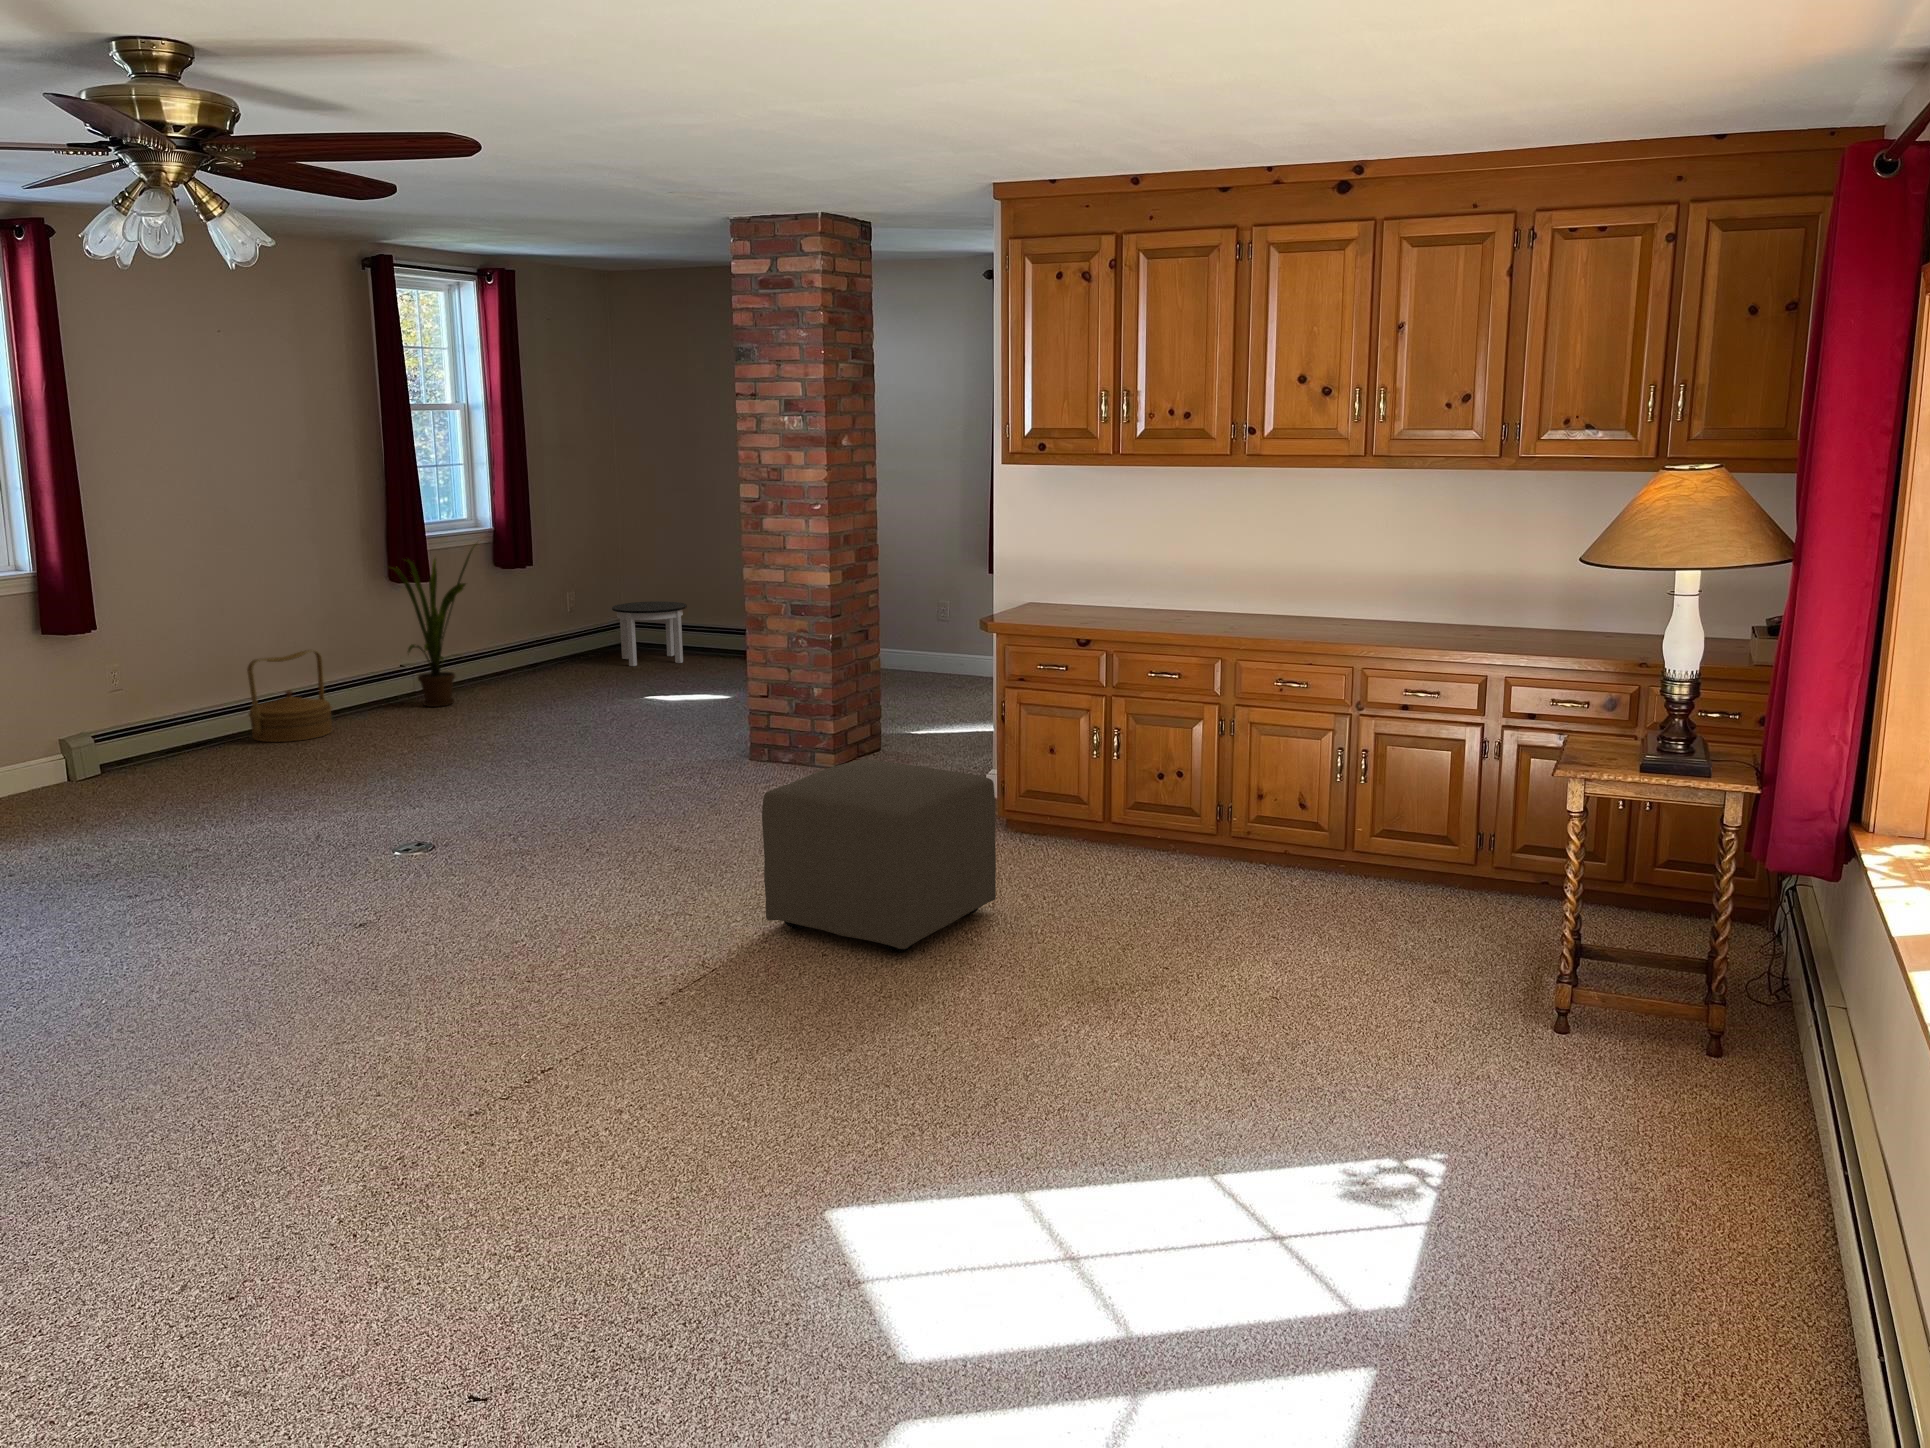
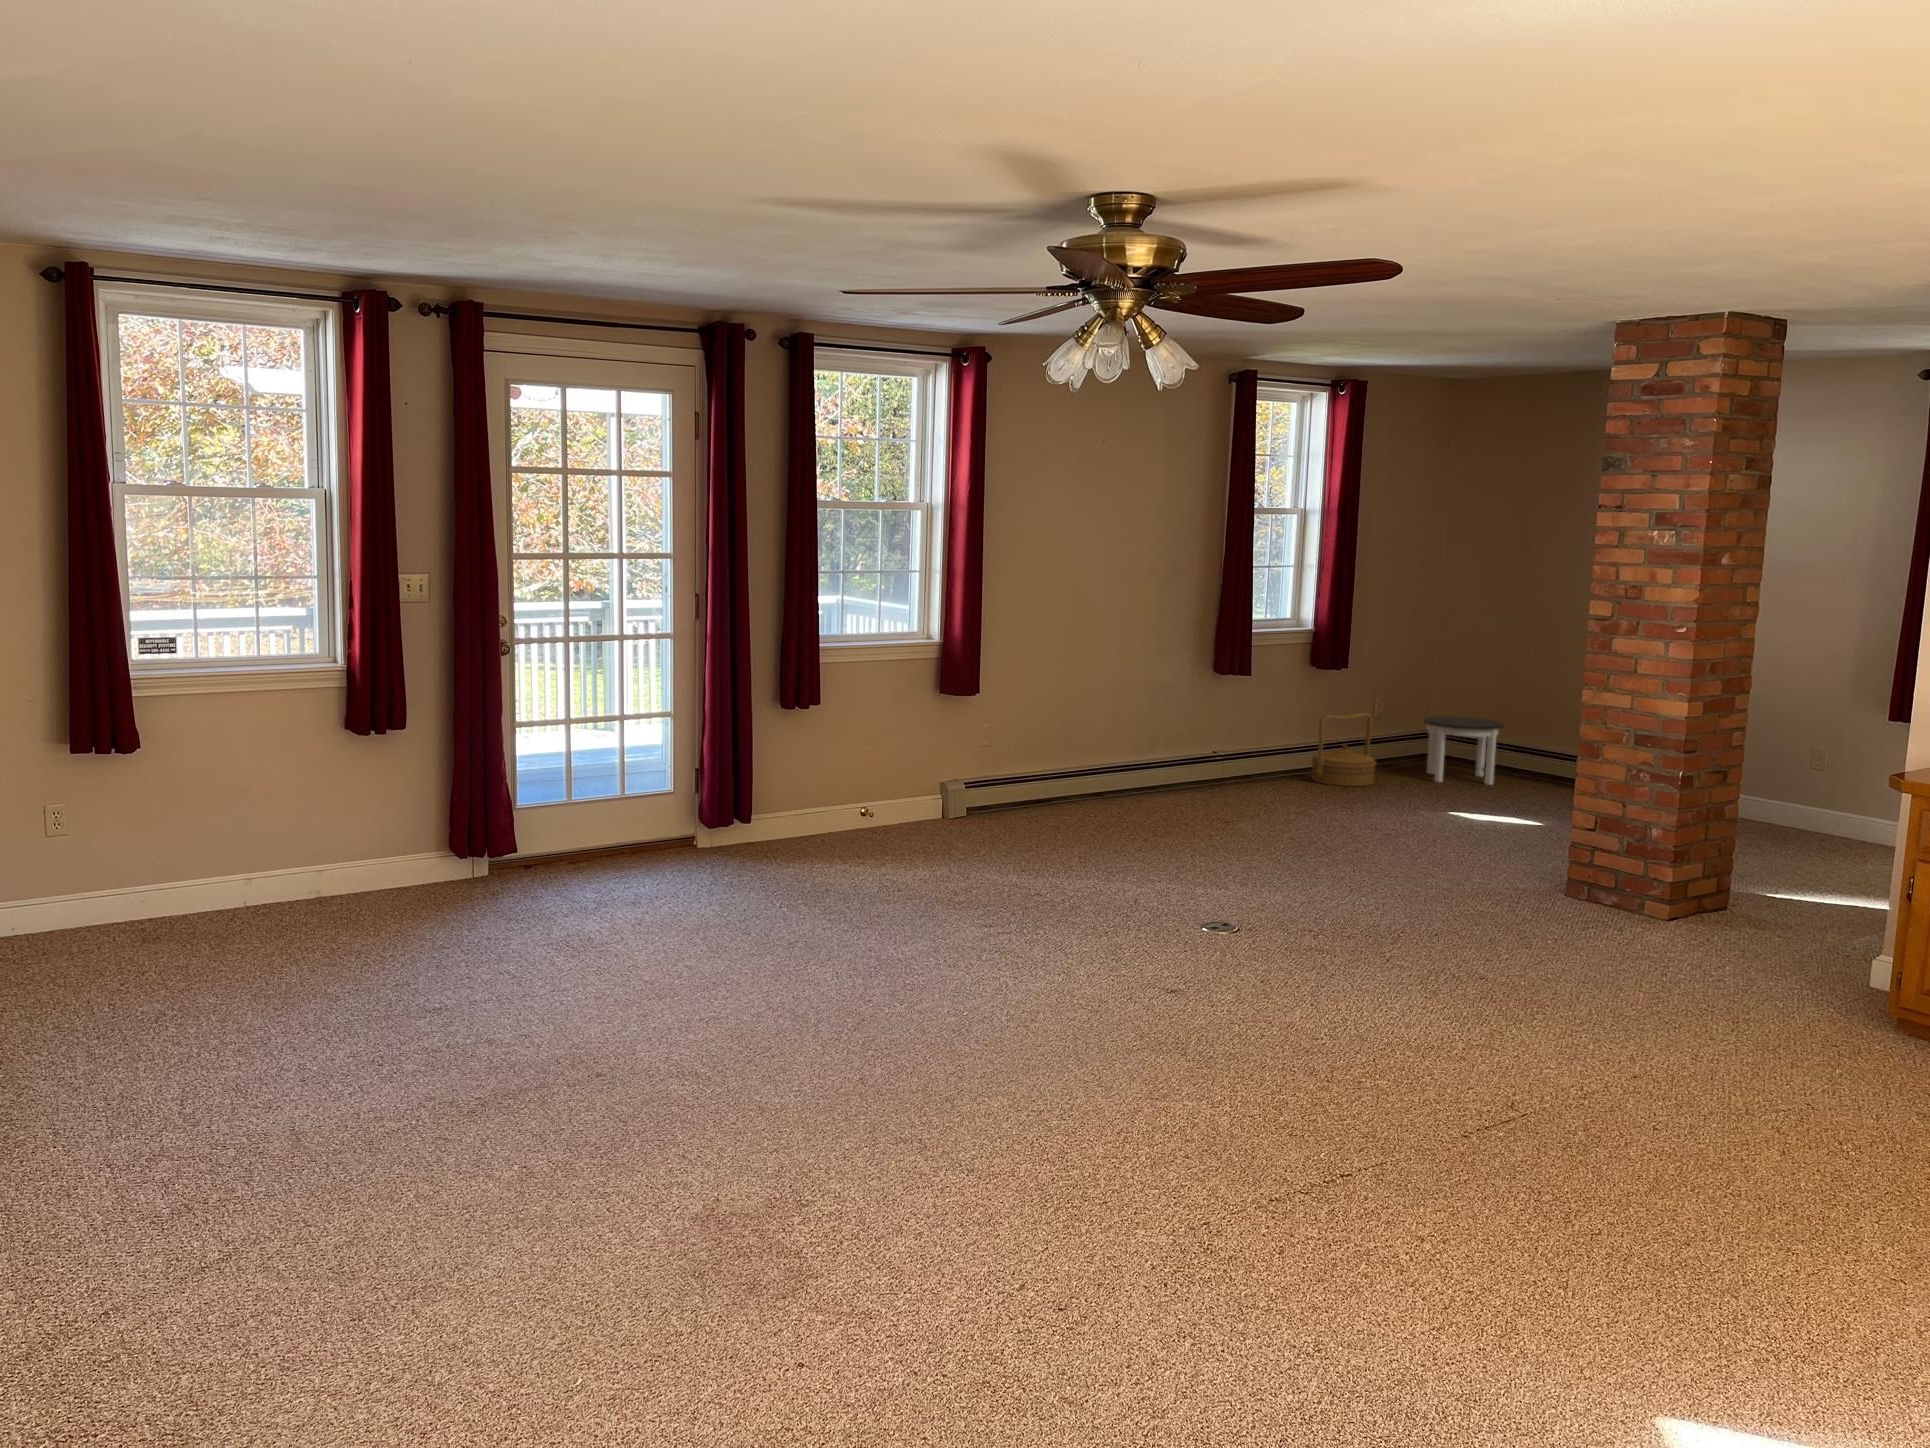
house plant: present [391,544,477,707] -> none [1210,633,1304,799]
woven basket: present [247,650,332,742] -> present [1312,713,1376,786]
ottoman: present [762,759,996,952] -> none [1588,919,1901,1151]

